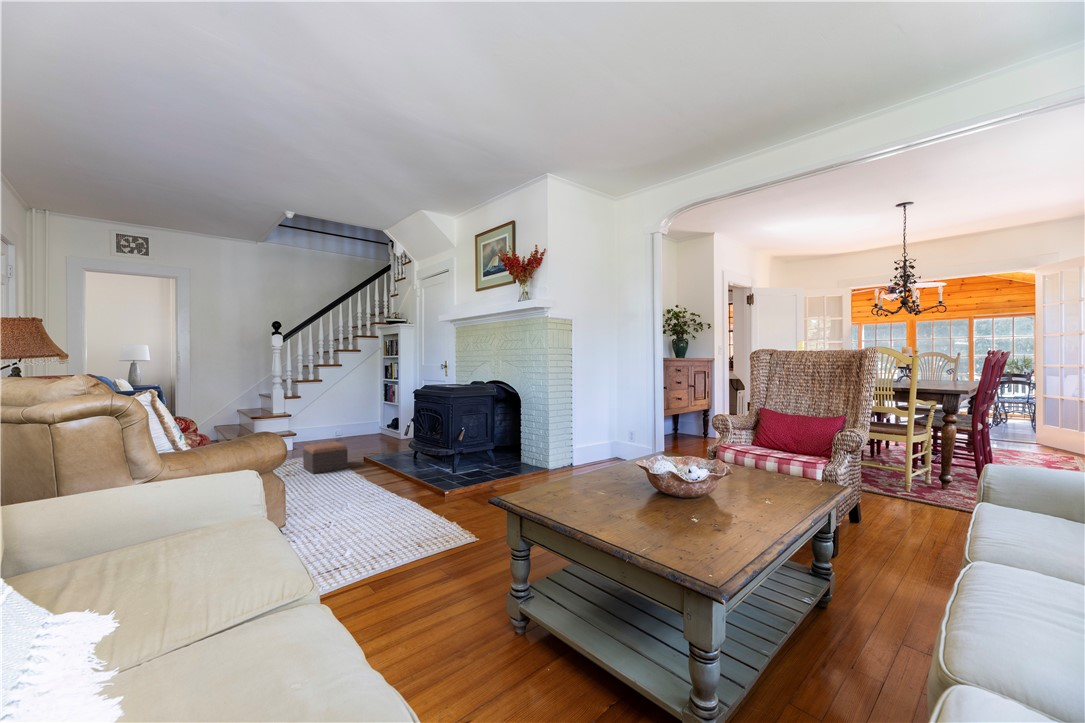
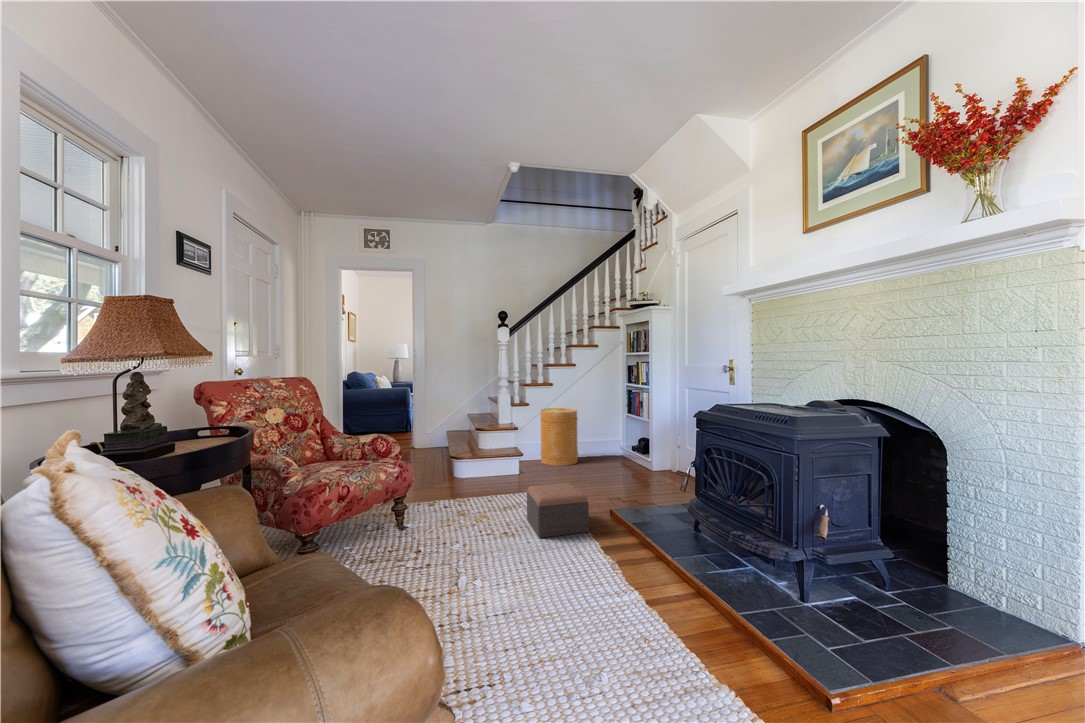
basket: none [311,399,344,442] -> present [540,408,578,466]

